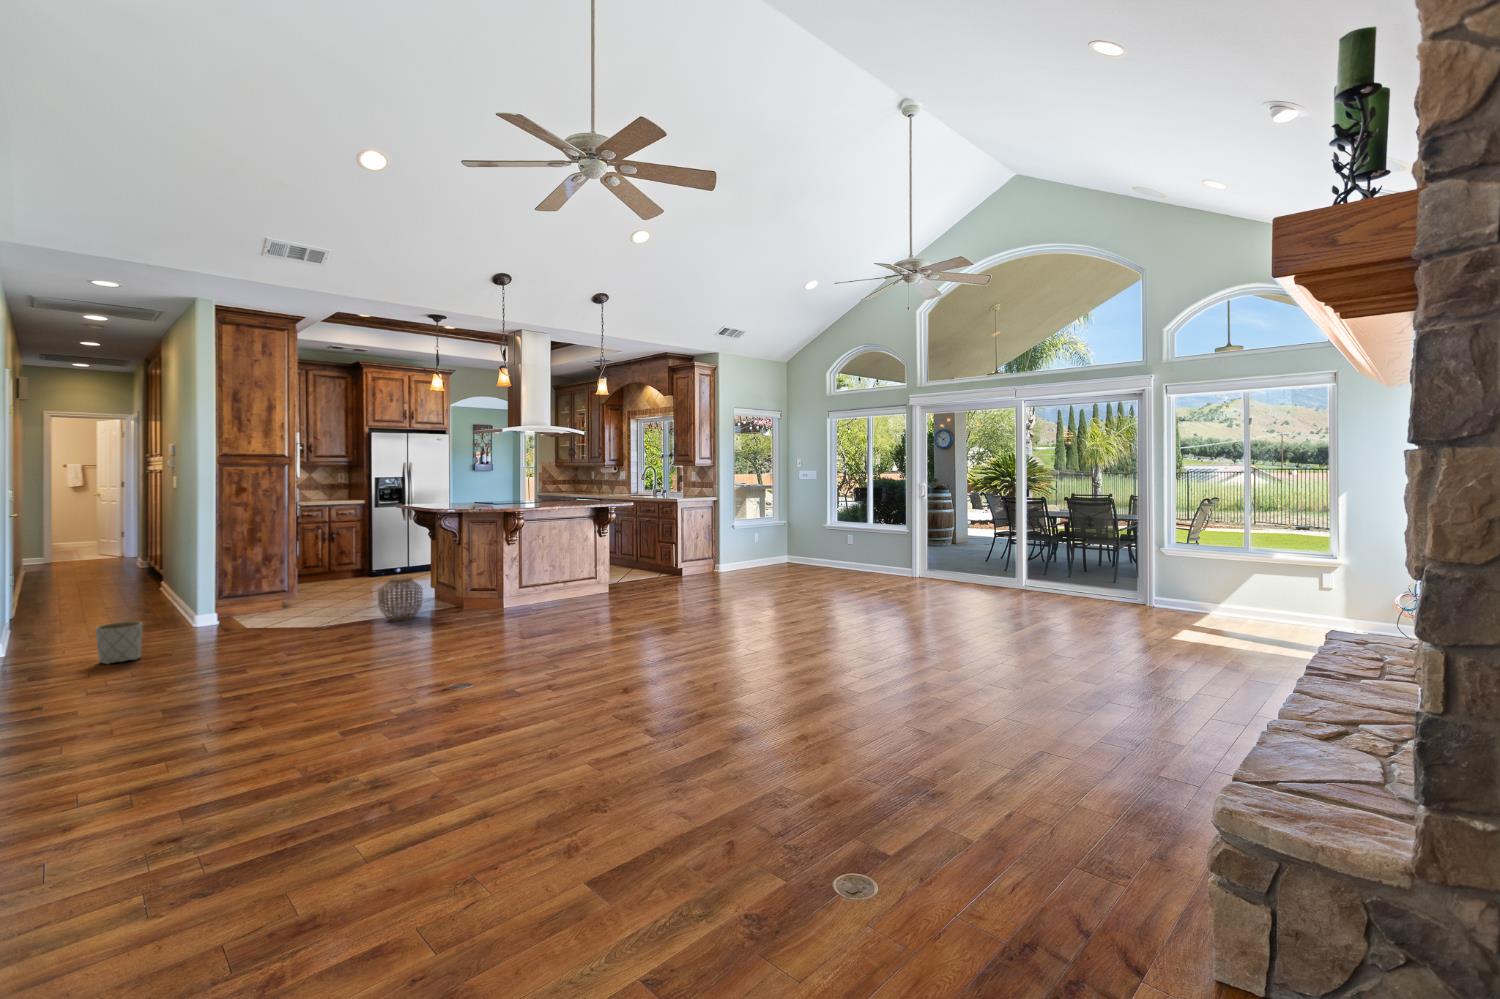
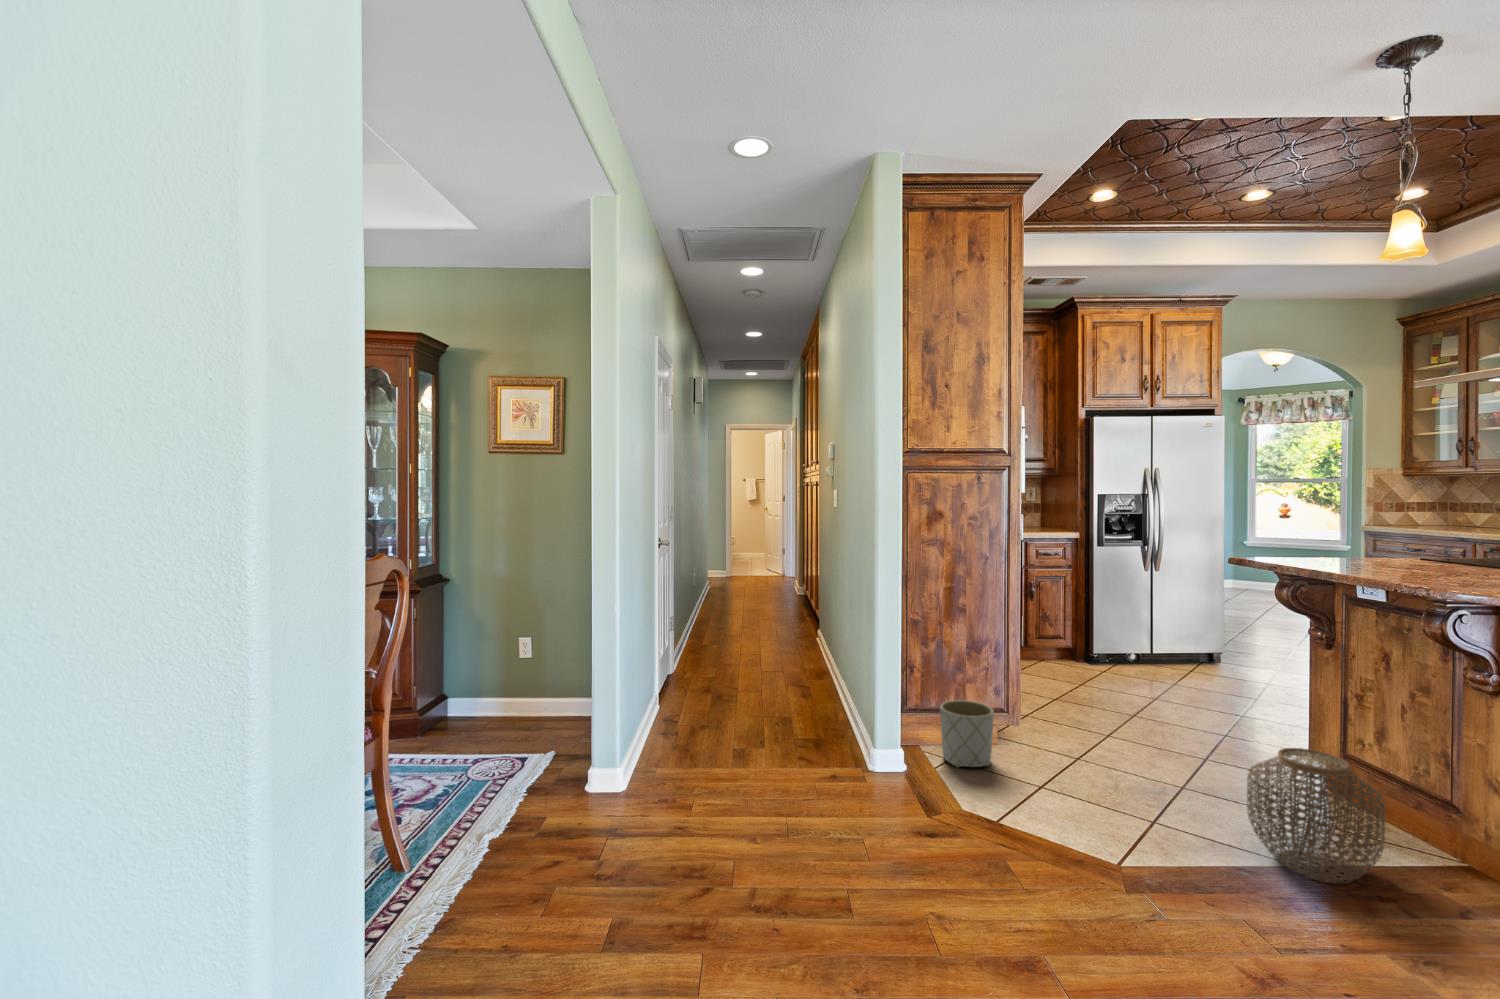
planter: present [96,622,142,664] -> present [940,700,994,768]

